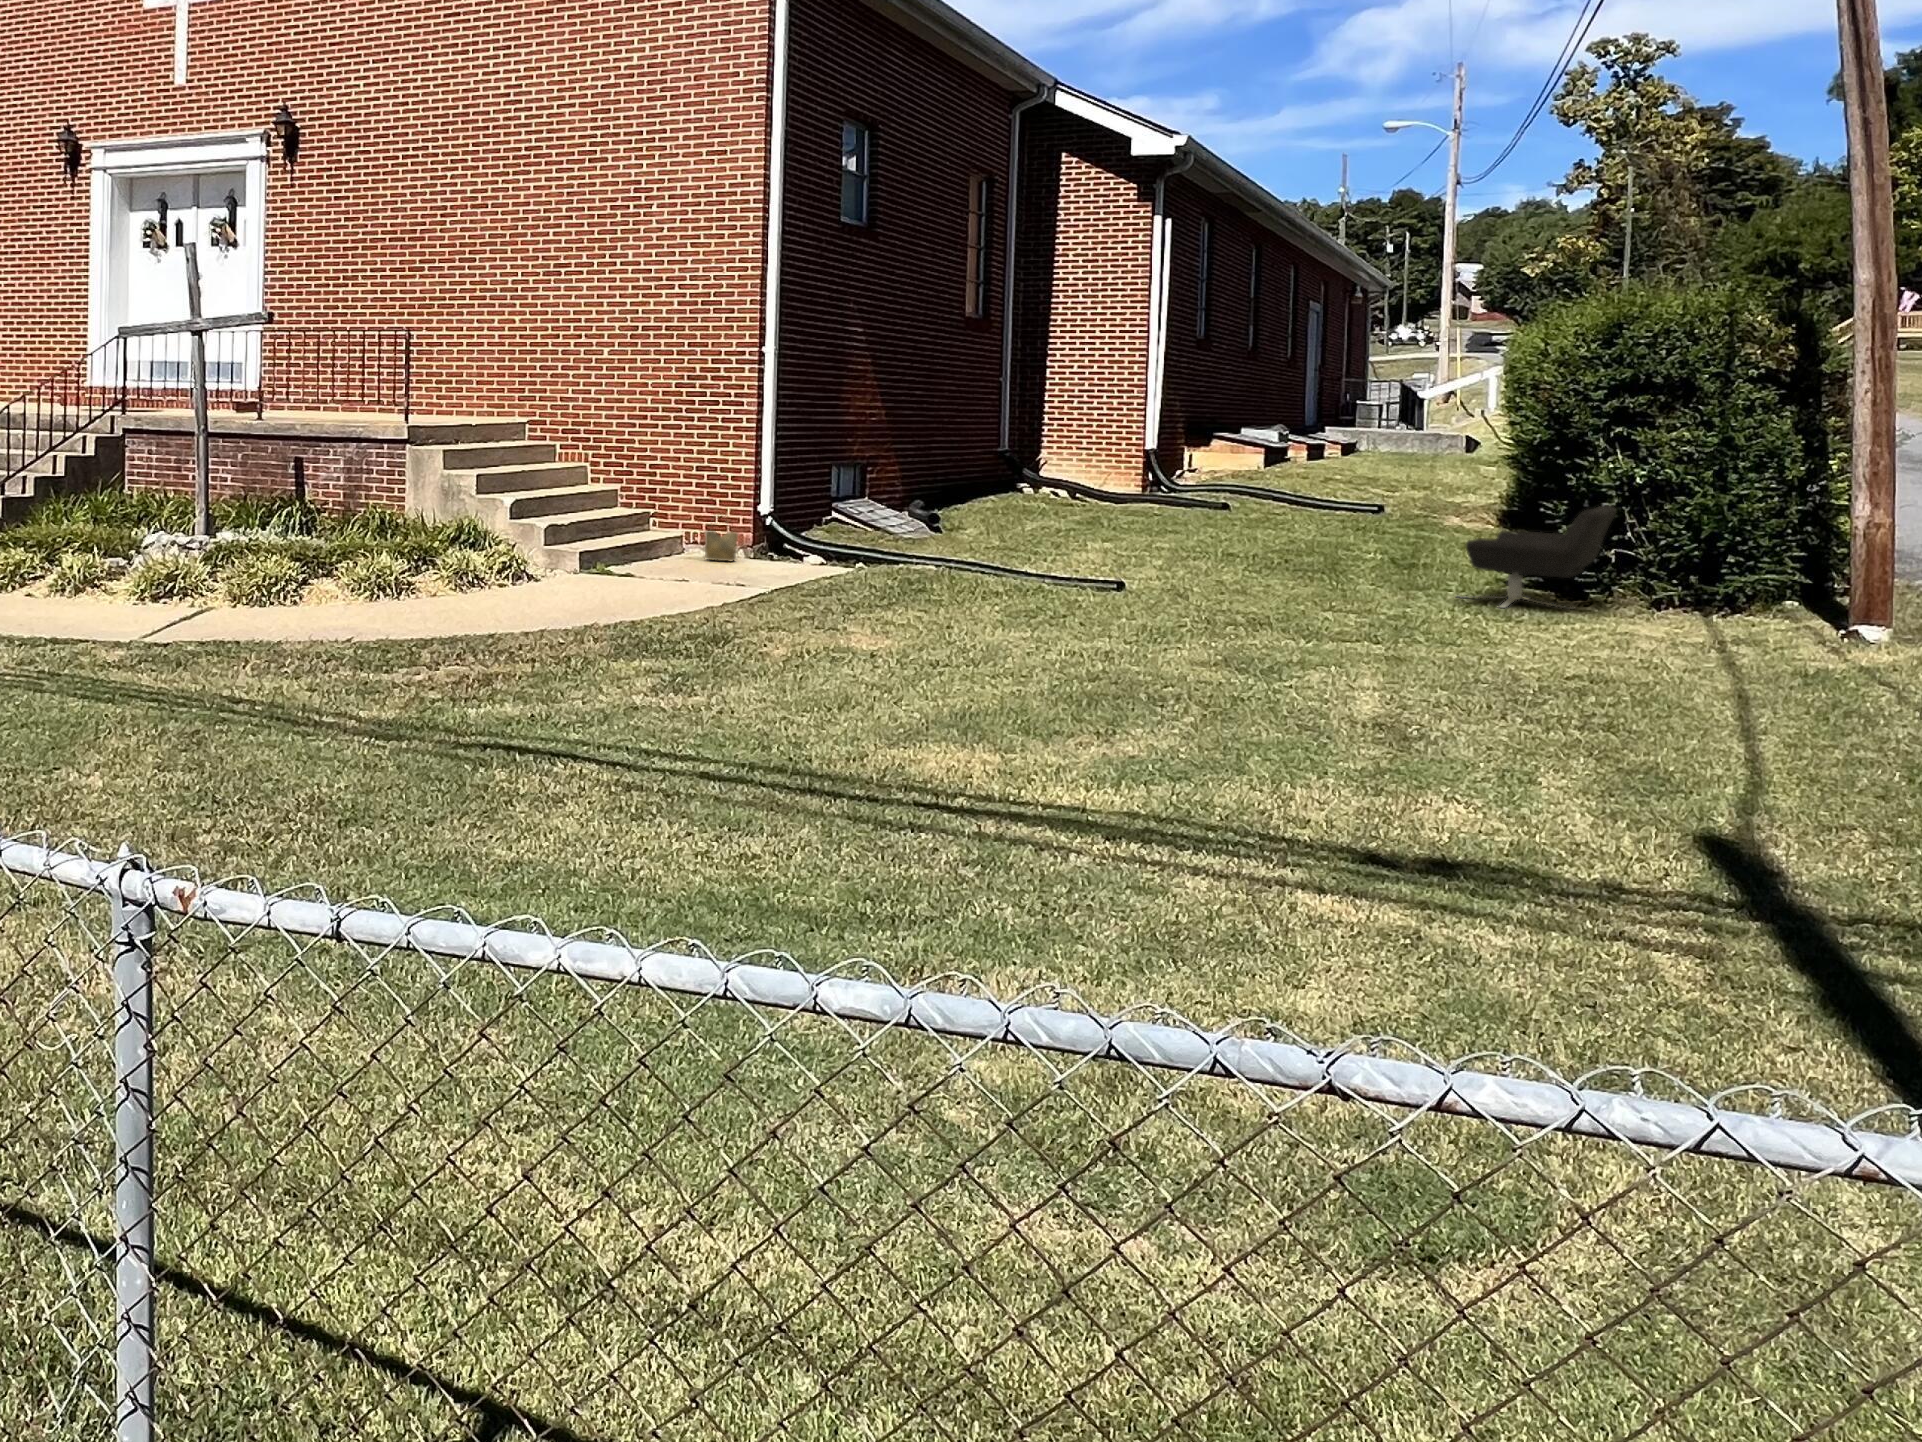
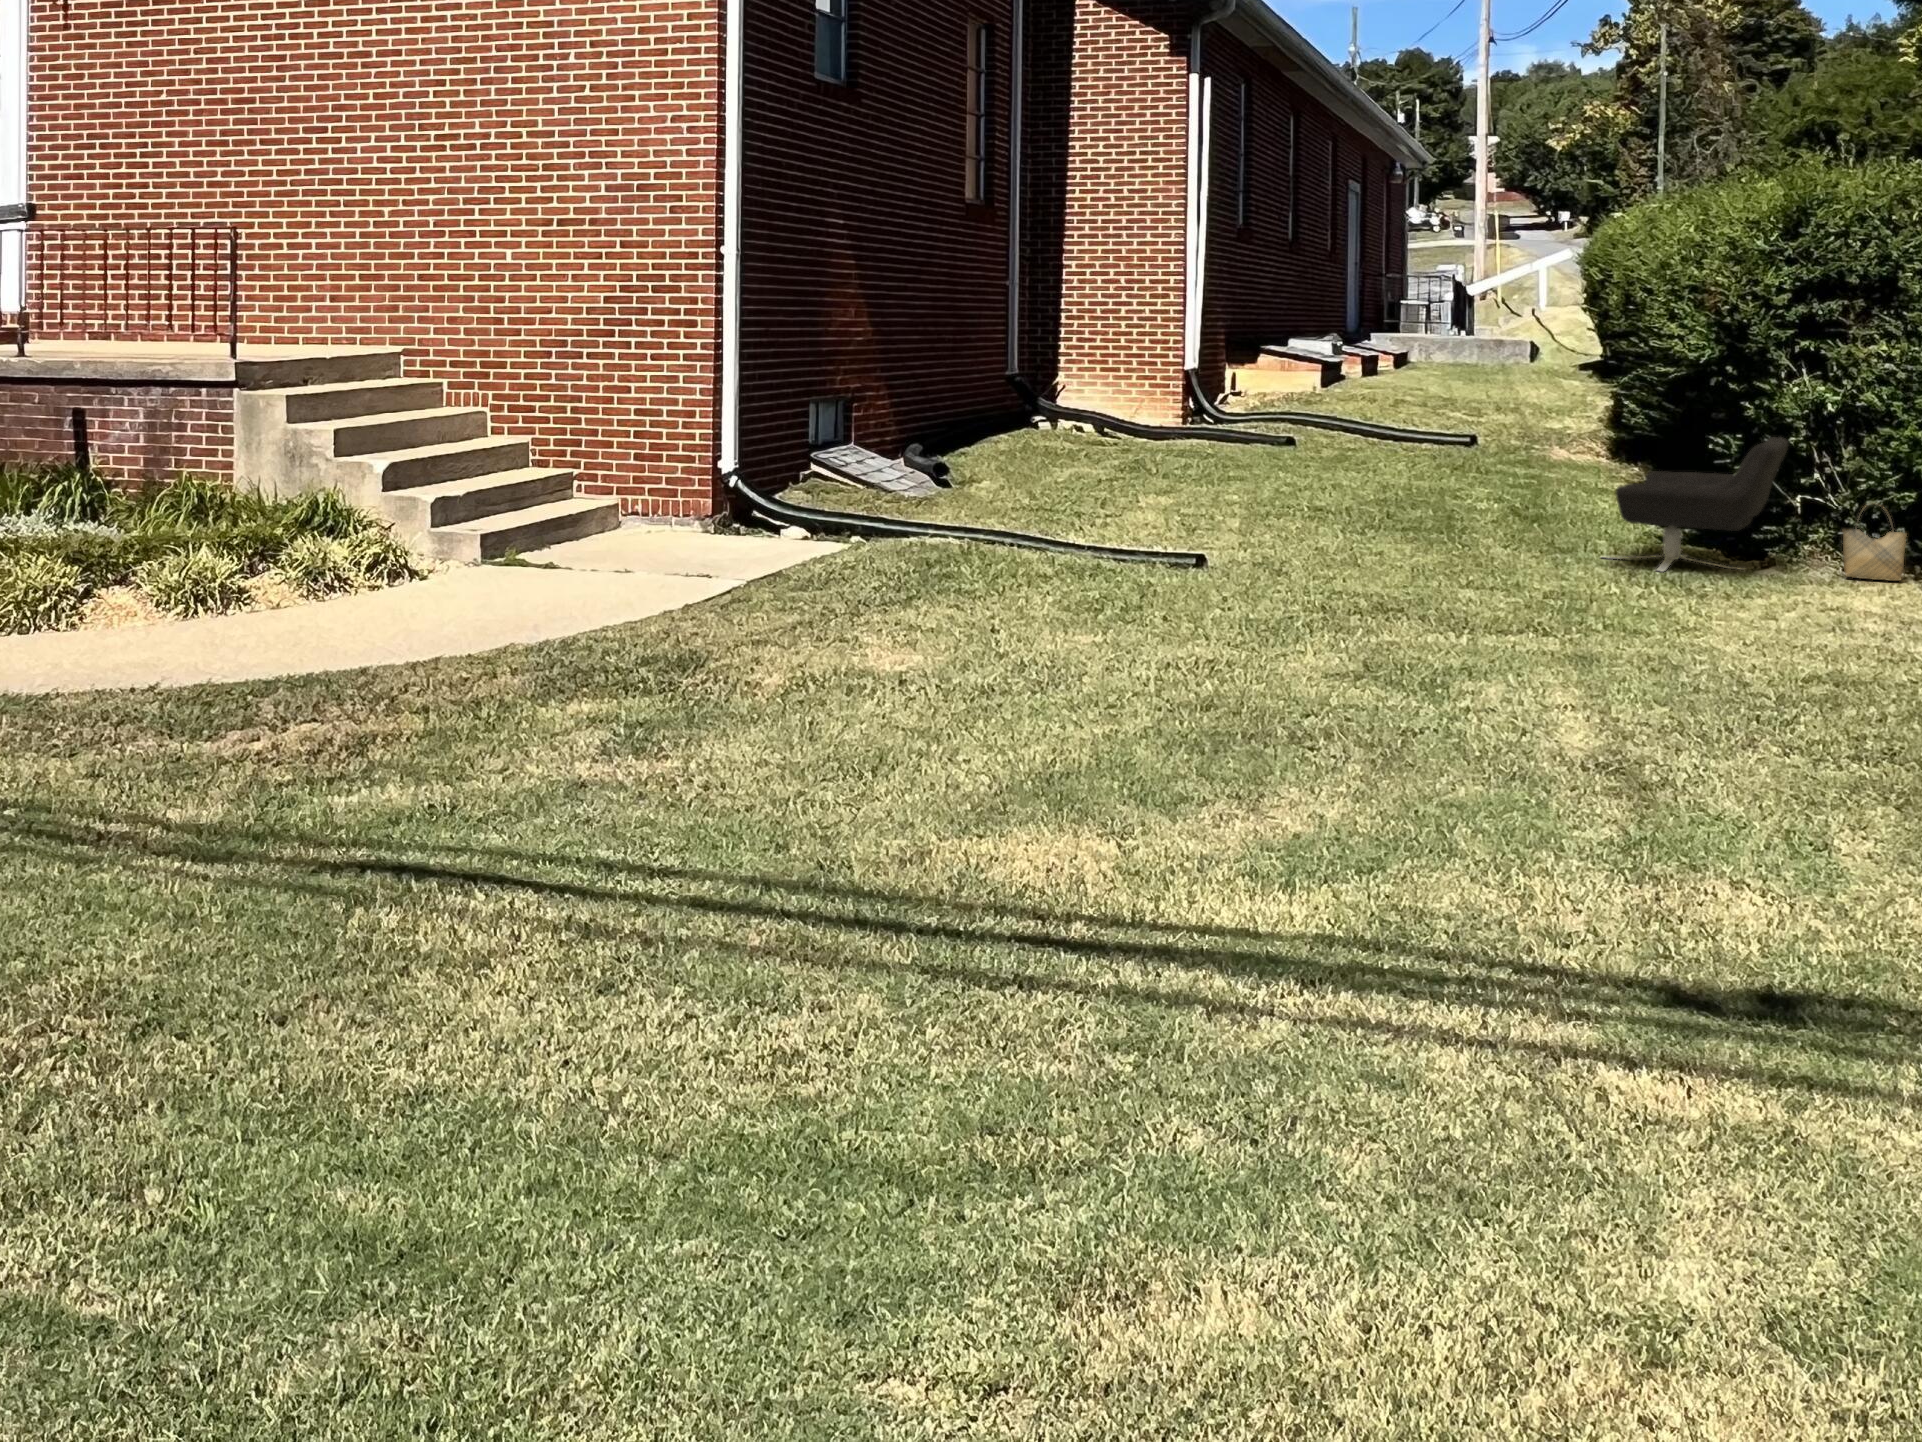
woven basket: present [705,530,738,562] -> present [1843,503,1907,581]

